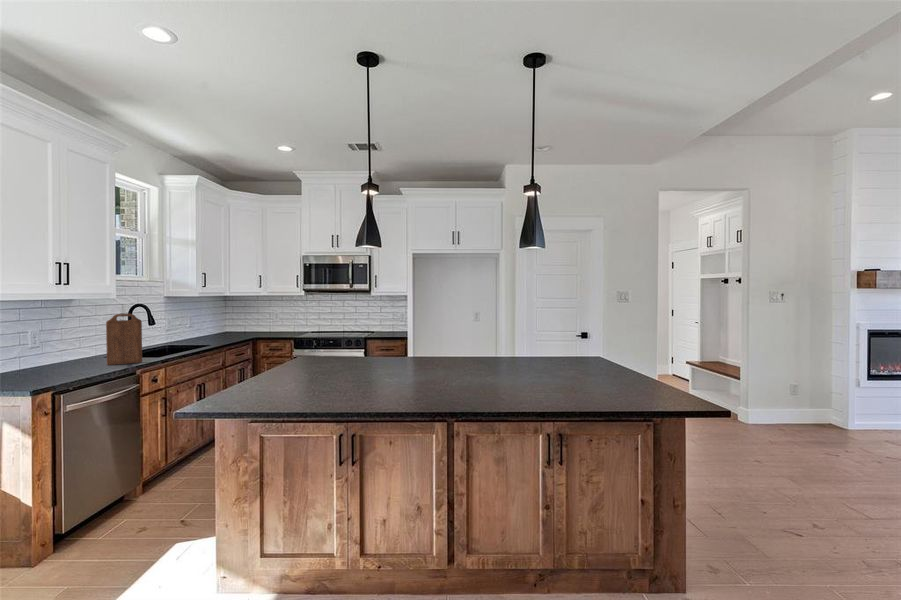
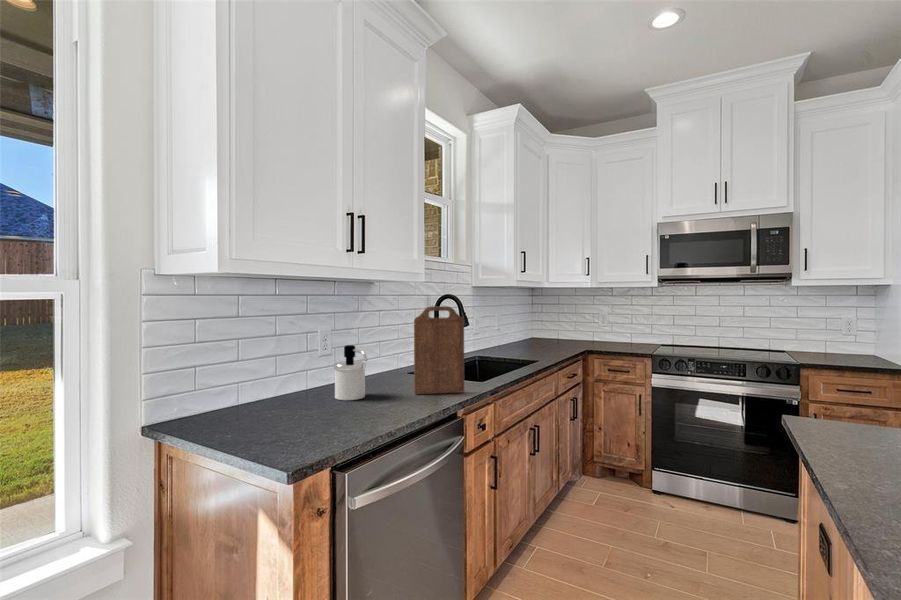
soap dispenser: none [46,338,72,371] -> present [334,345,368,400]

